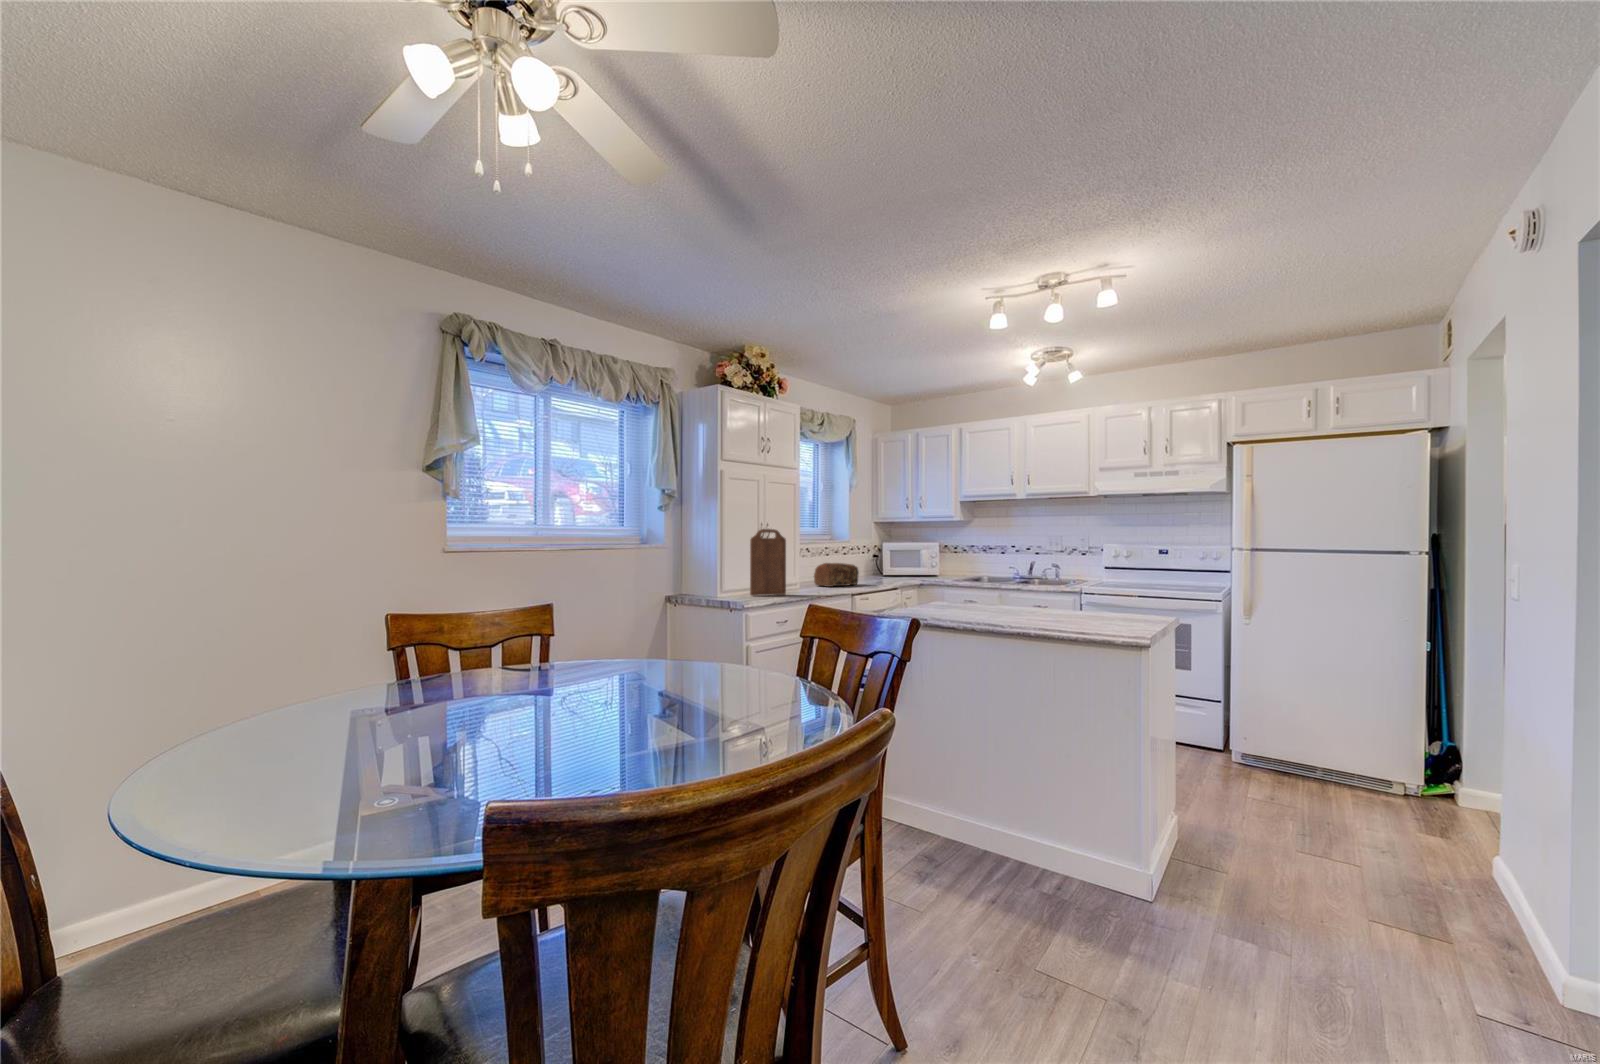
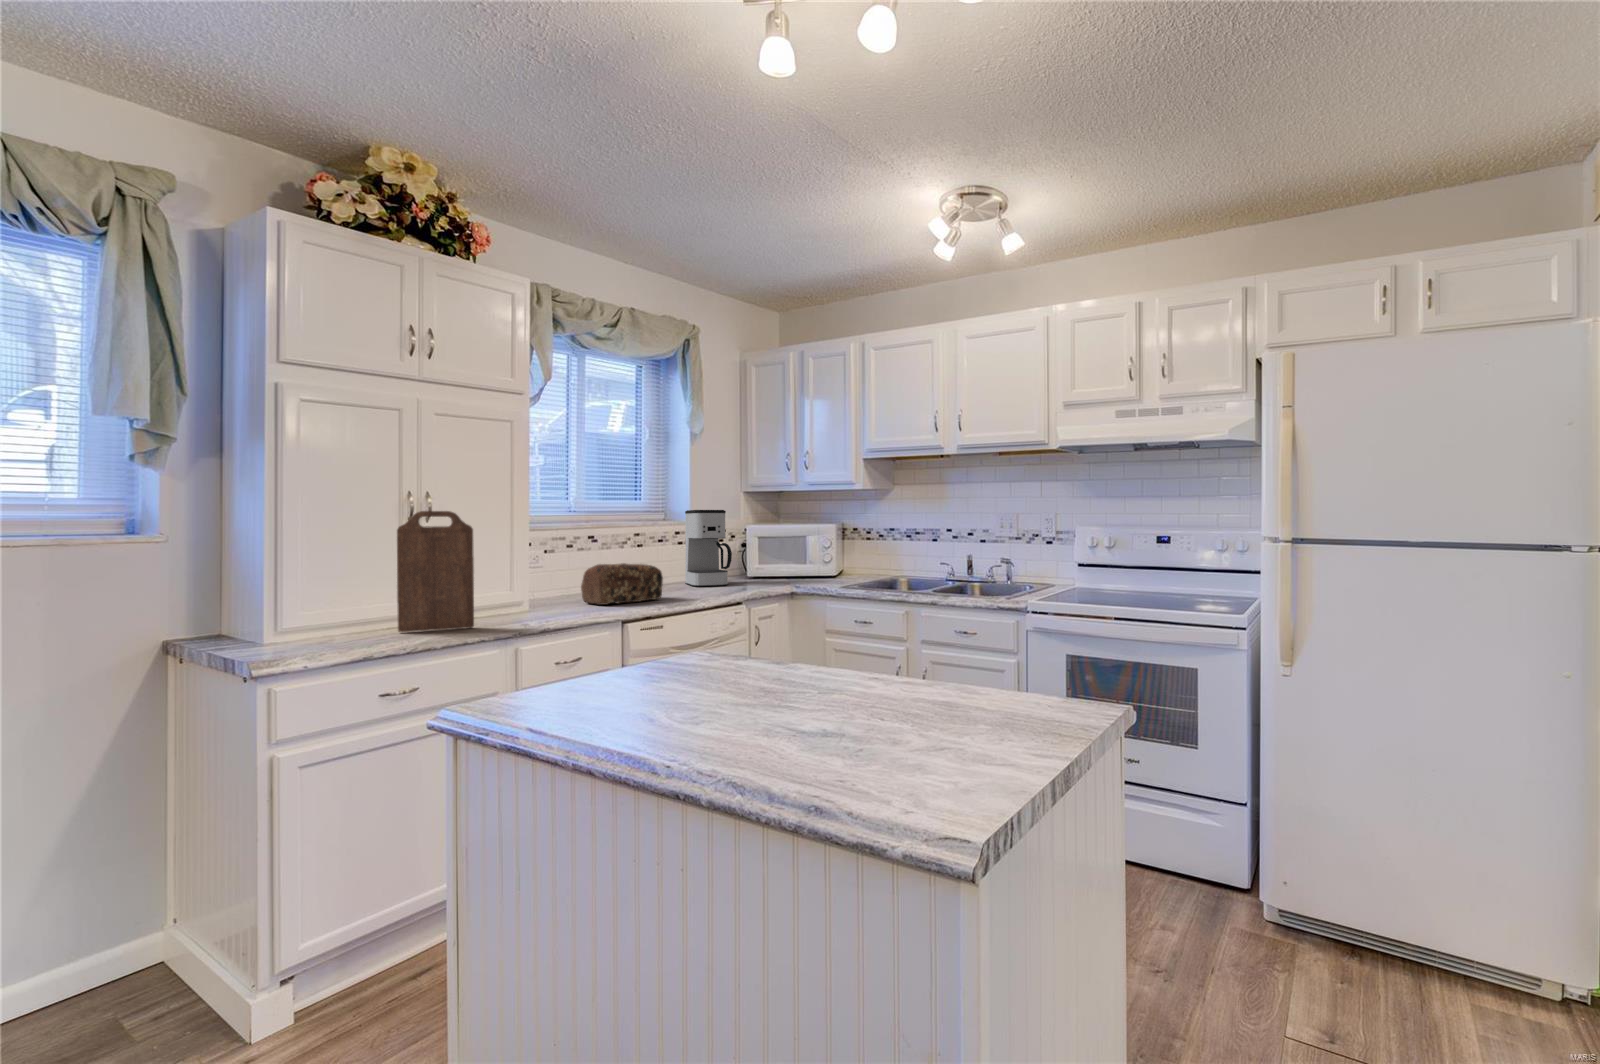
coffee maker: none [850,532,881,580] -> present [685,510,732,586]

